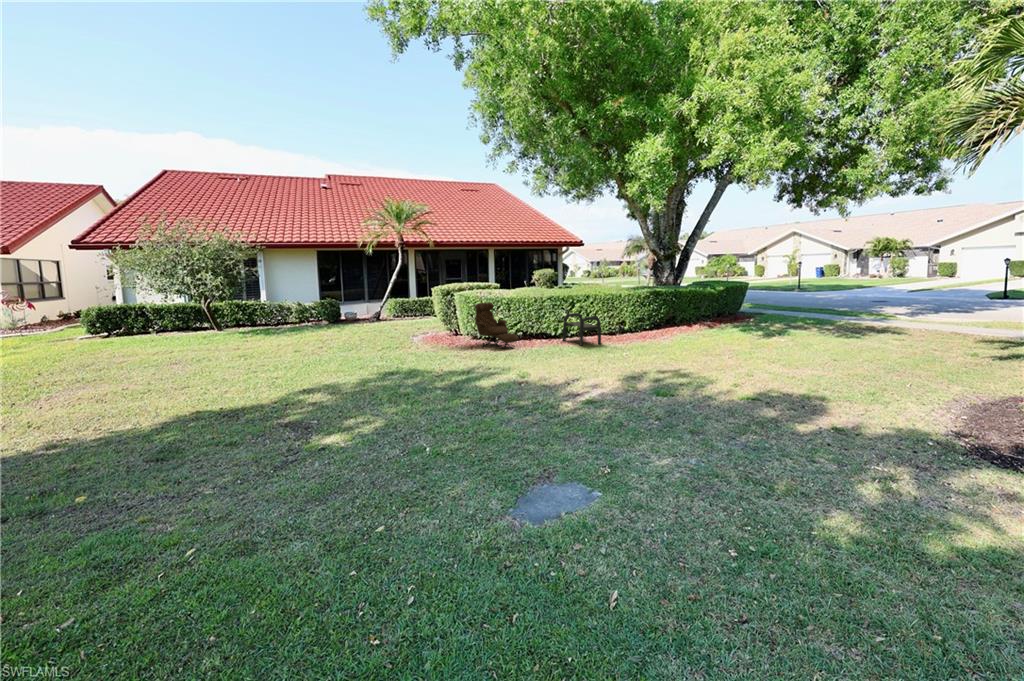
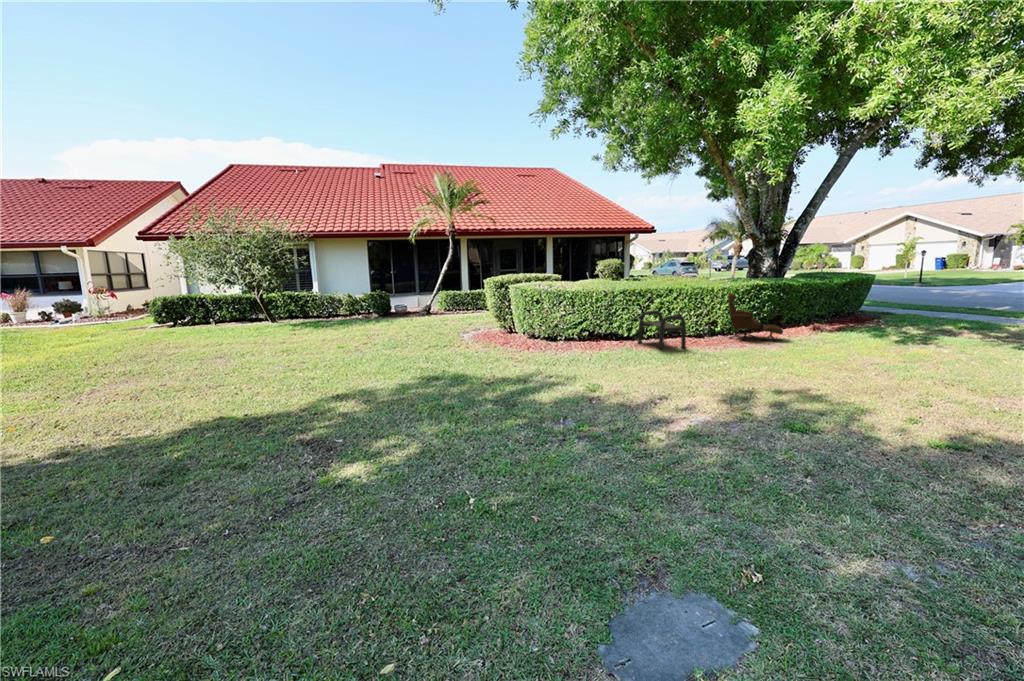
lounge chair: present [475,302,519,348] -> present [728,293,783,341]

